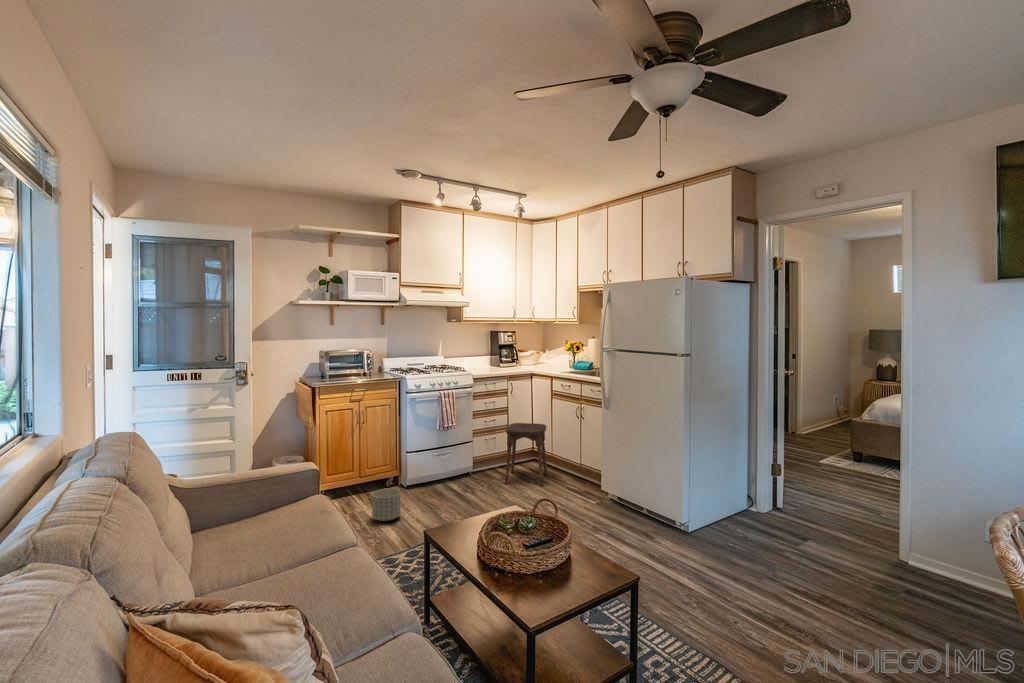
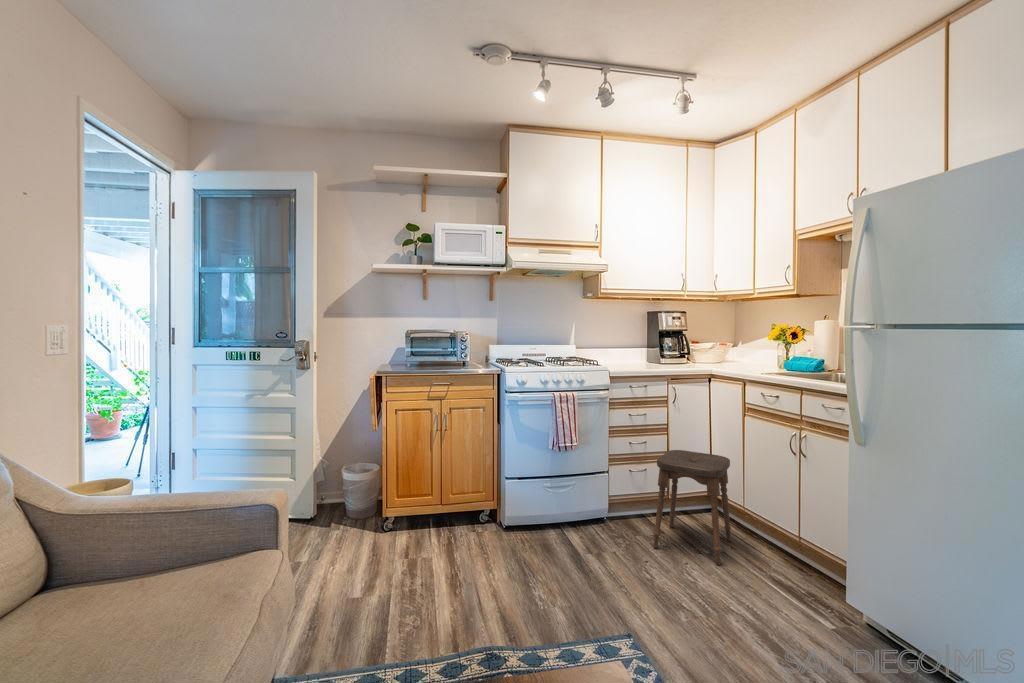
planter: present [372,488,401,522] -> none [425,533,468,587]

